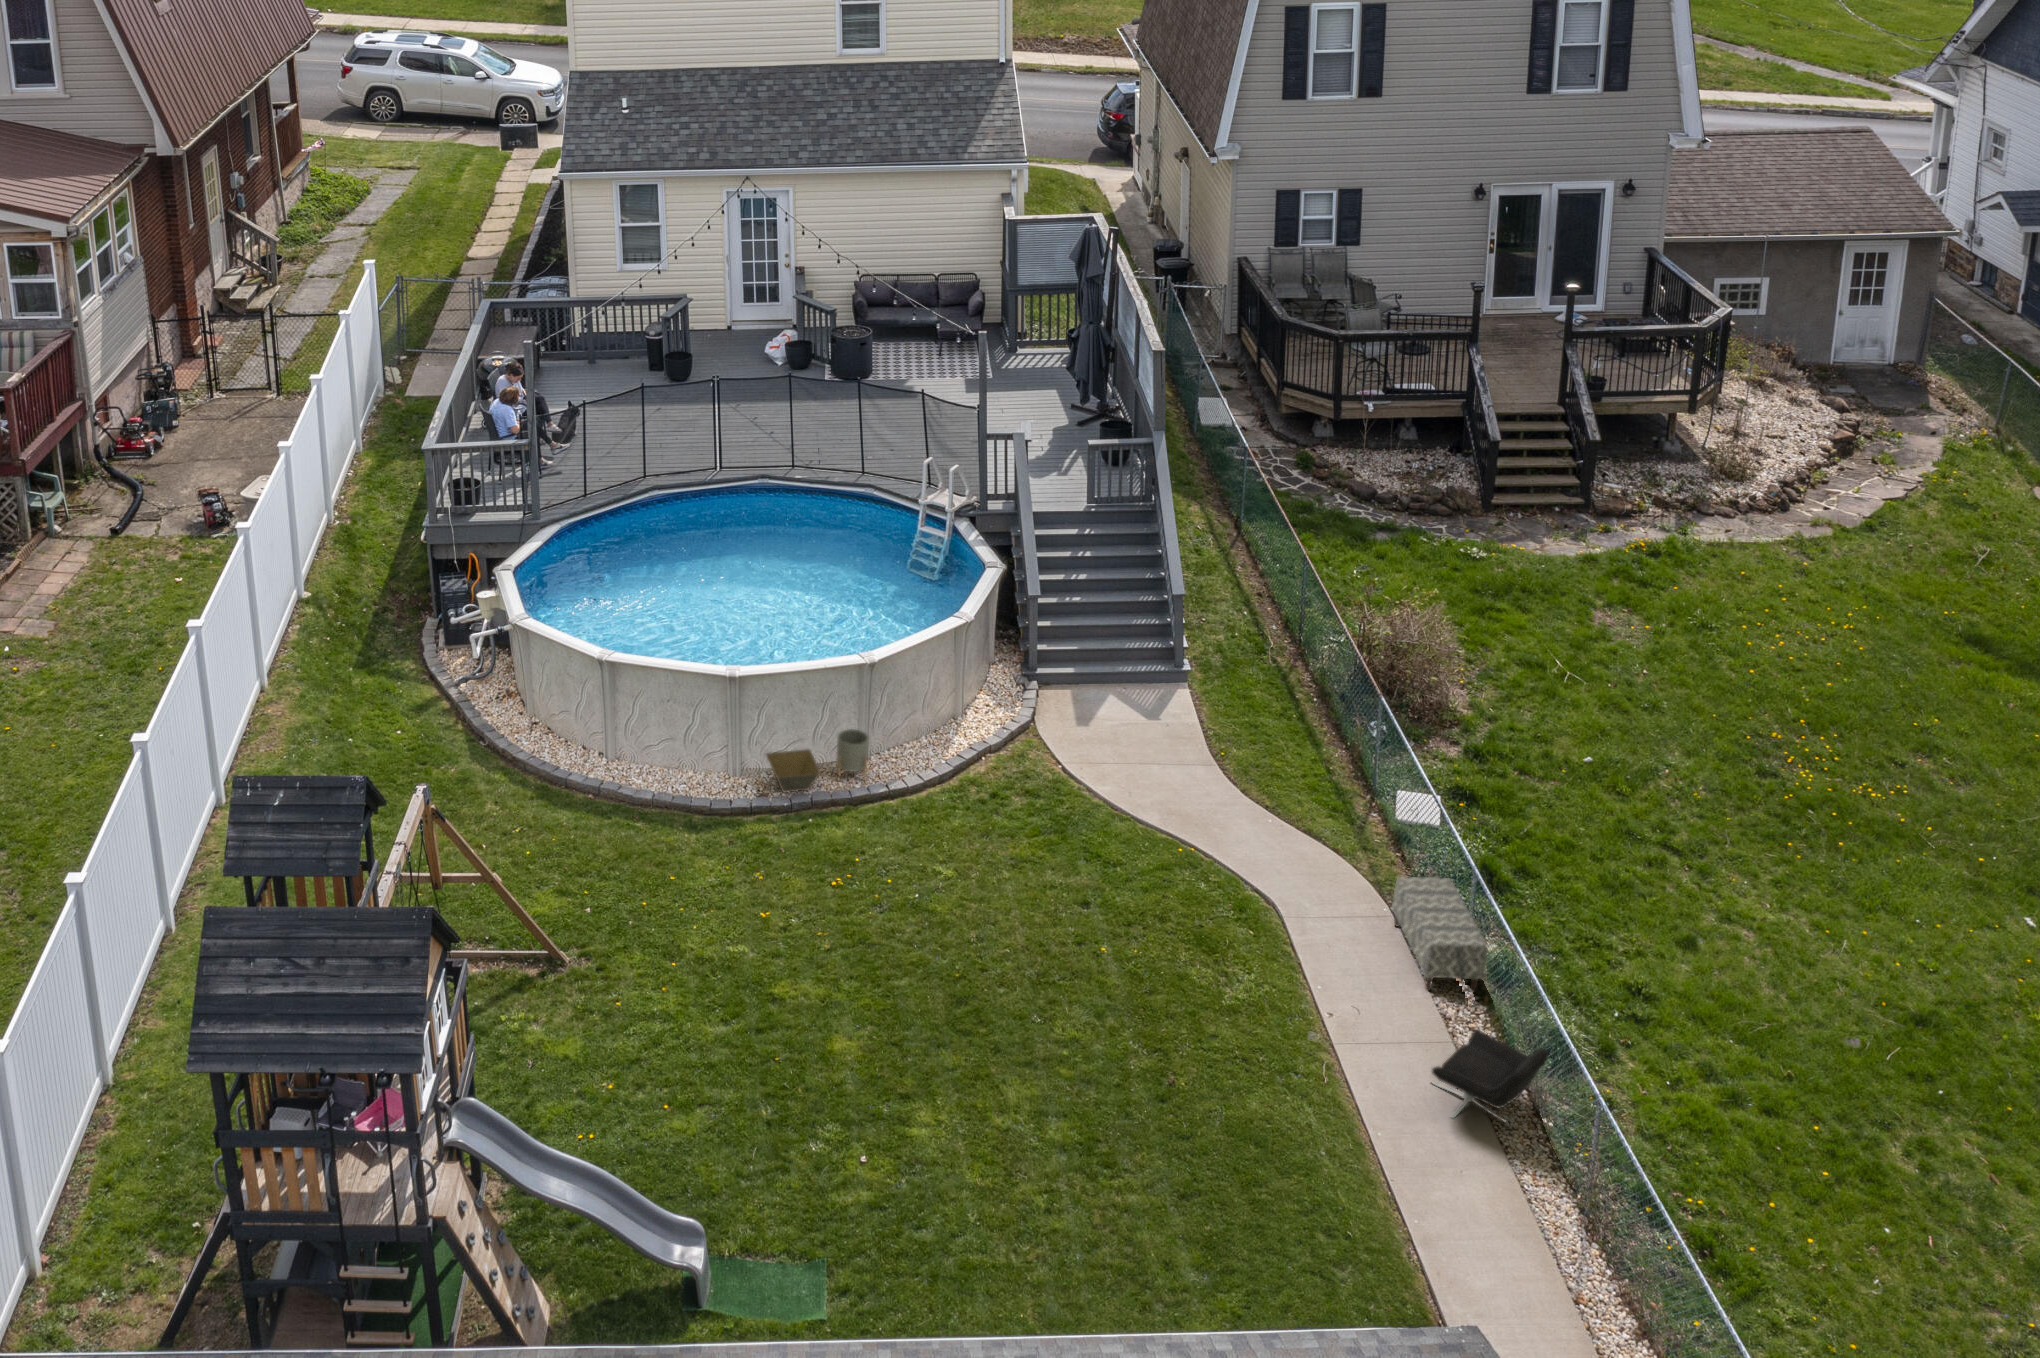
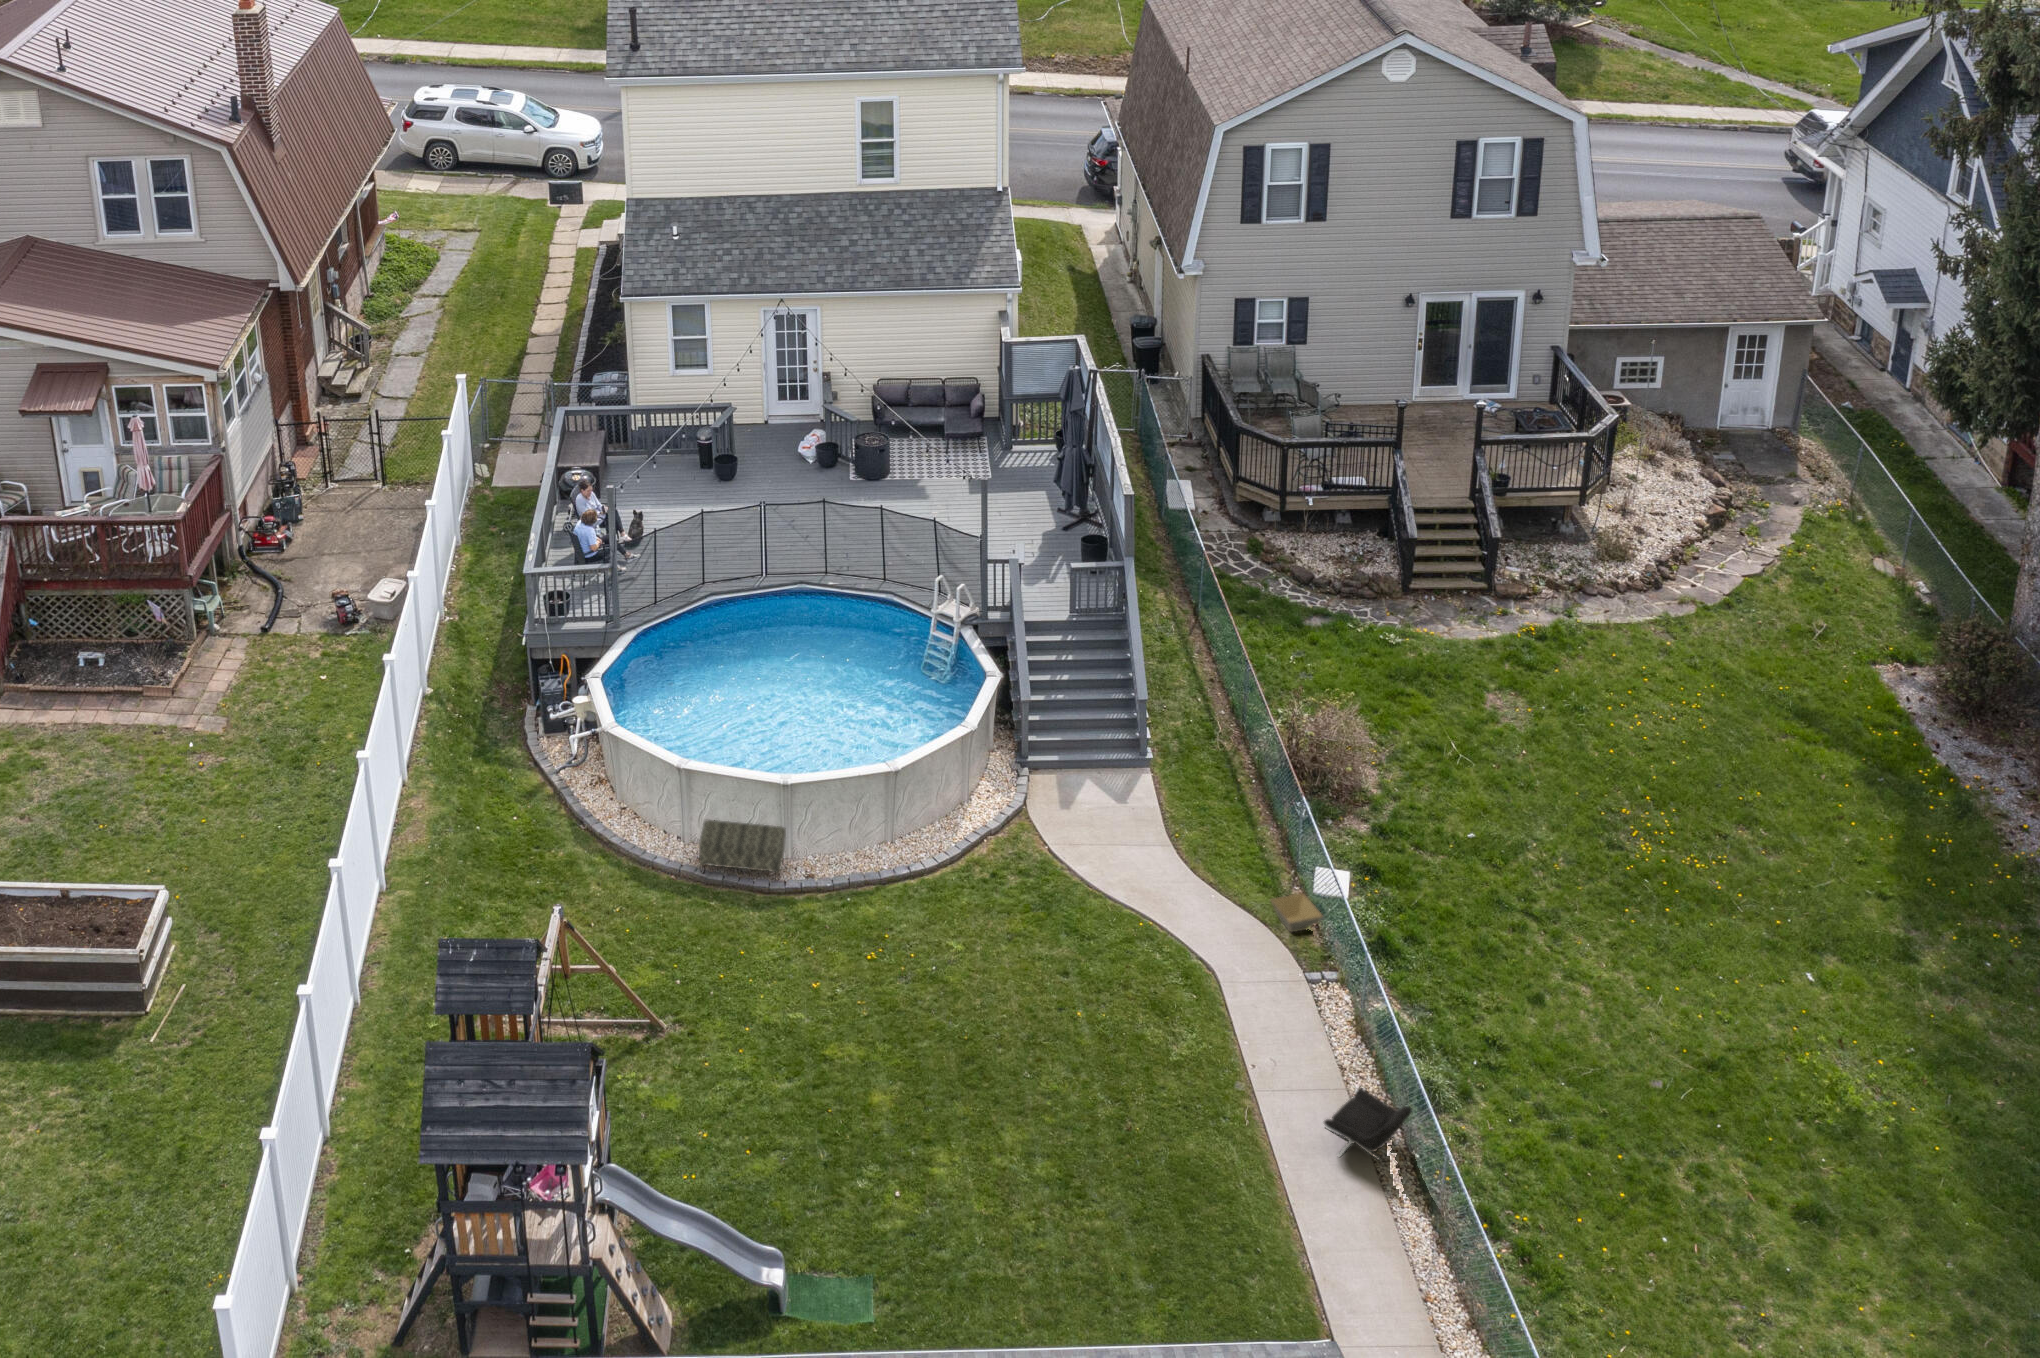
planter: present [836,729,869,781] -> none [867,822,893,864]
basket: present [766,749,821,792] -> present [1271,893,1323,932]
bench: present [1392,877,1487,992] -> present [699,820,786,880]

